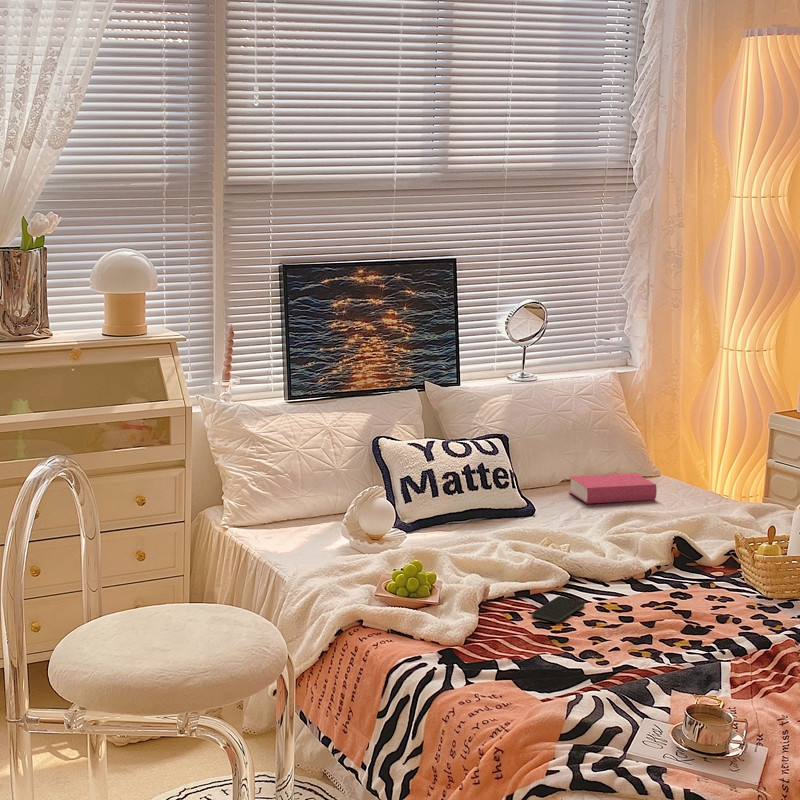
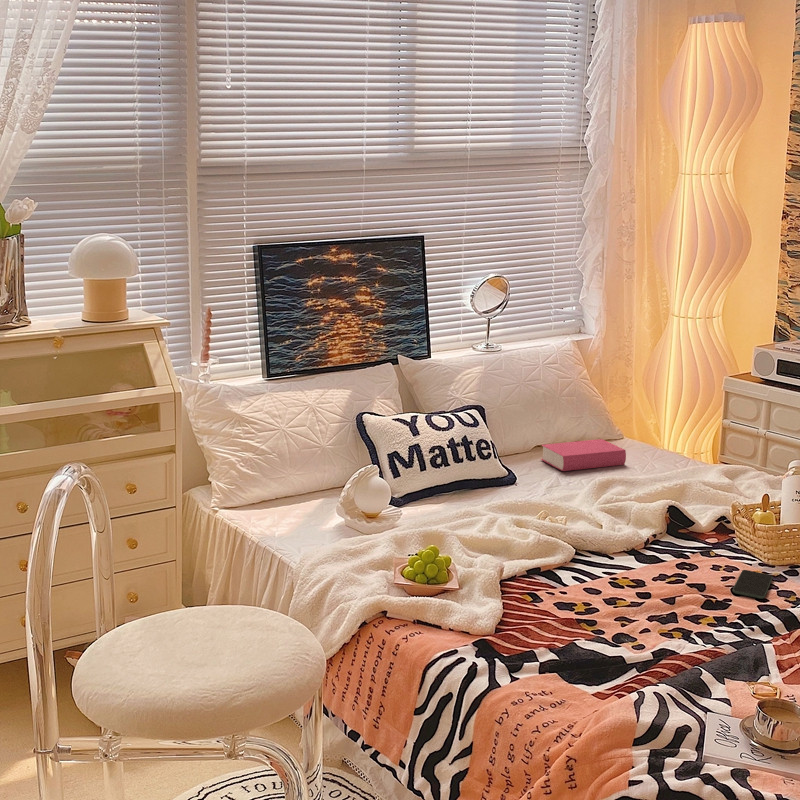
smartphone: present [532,596,585,622] -> present [732,570,773,599]

